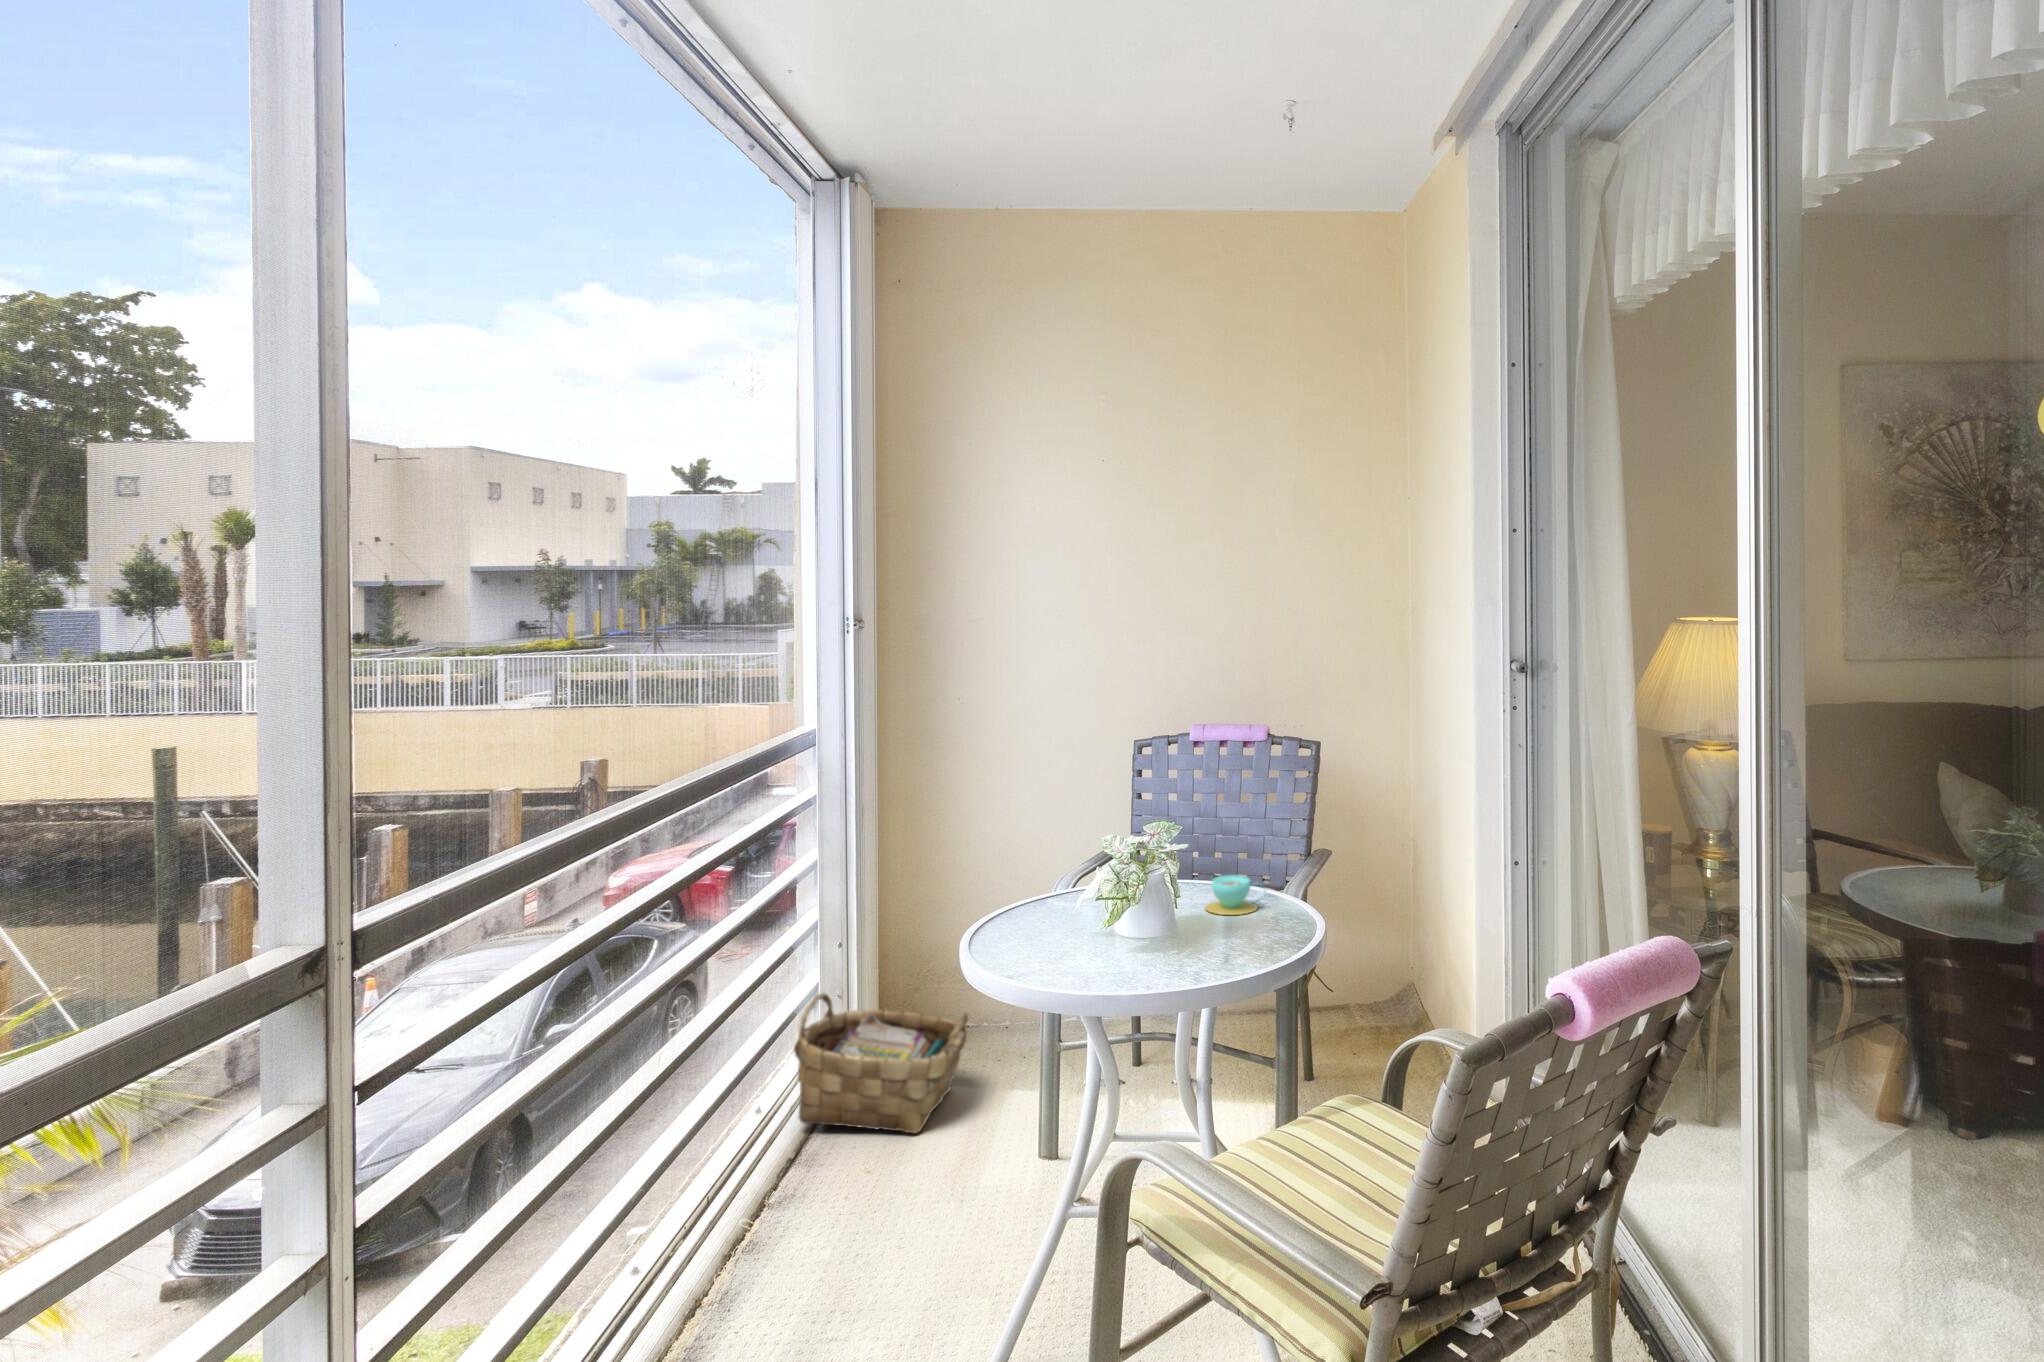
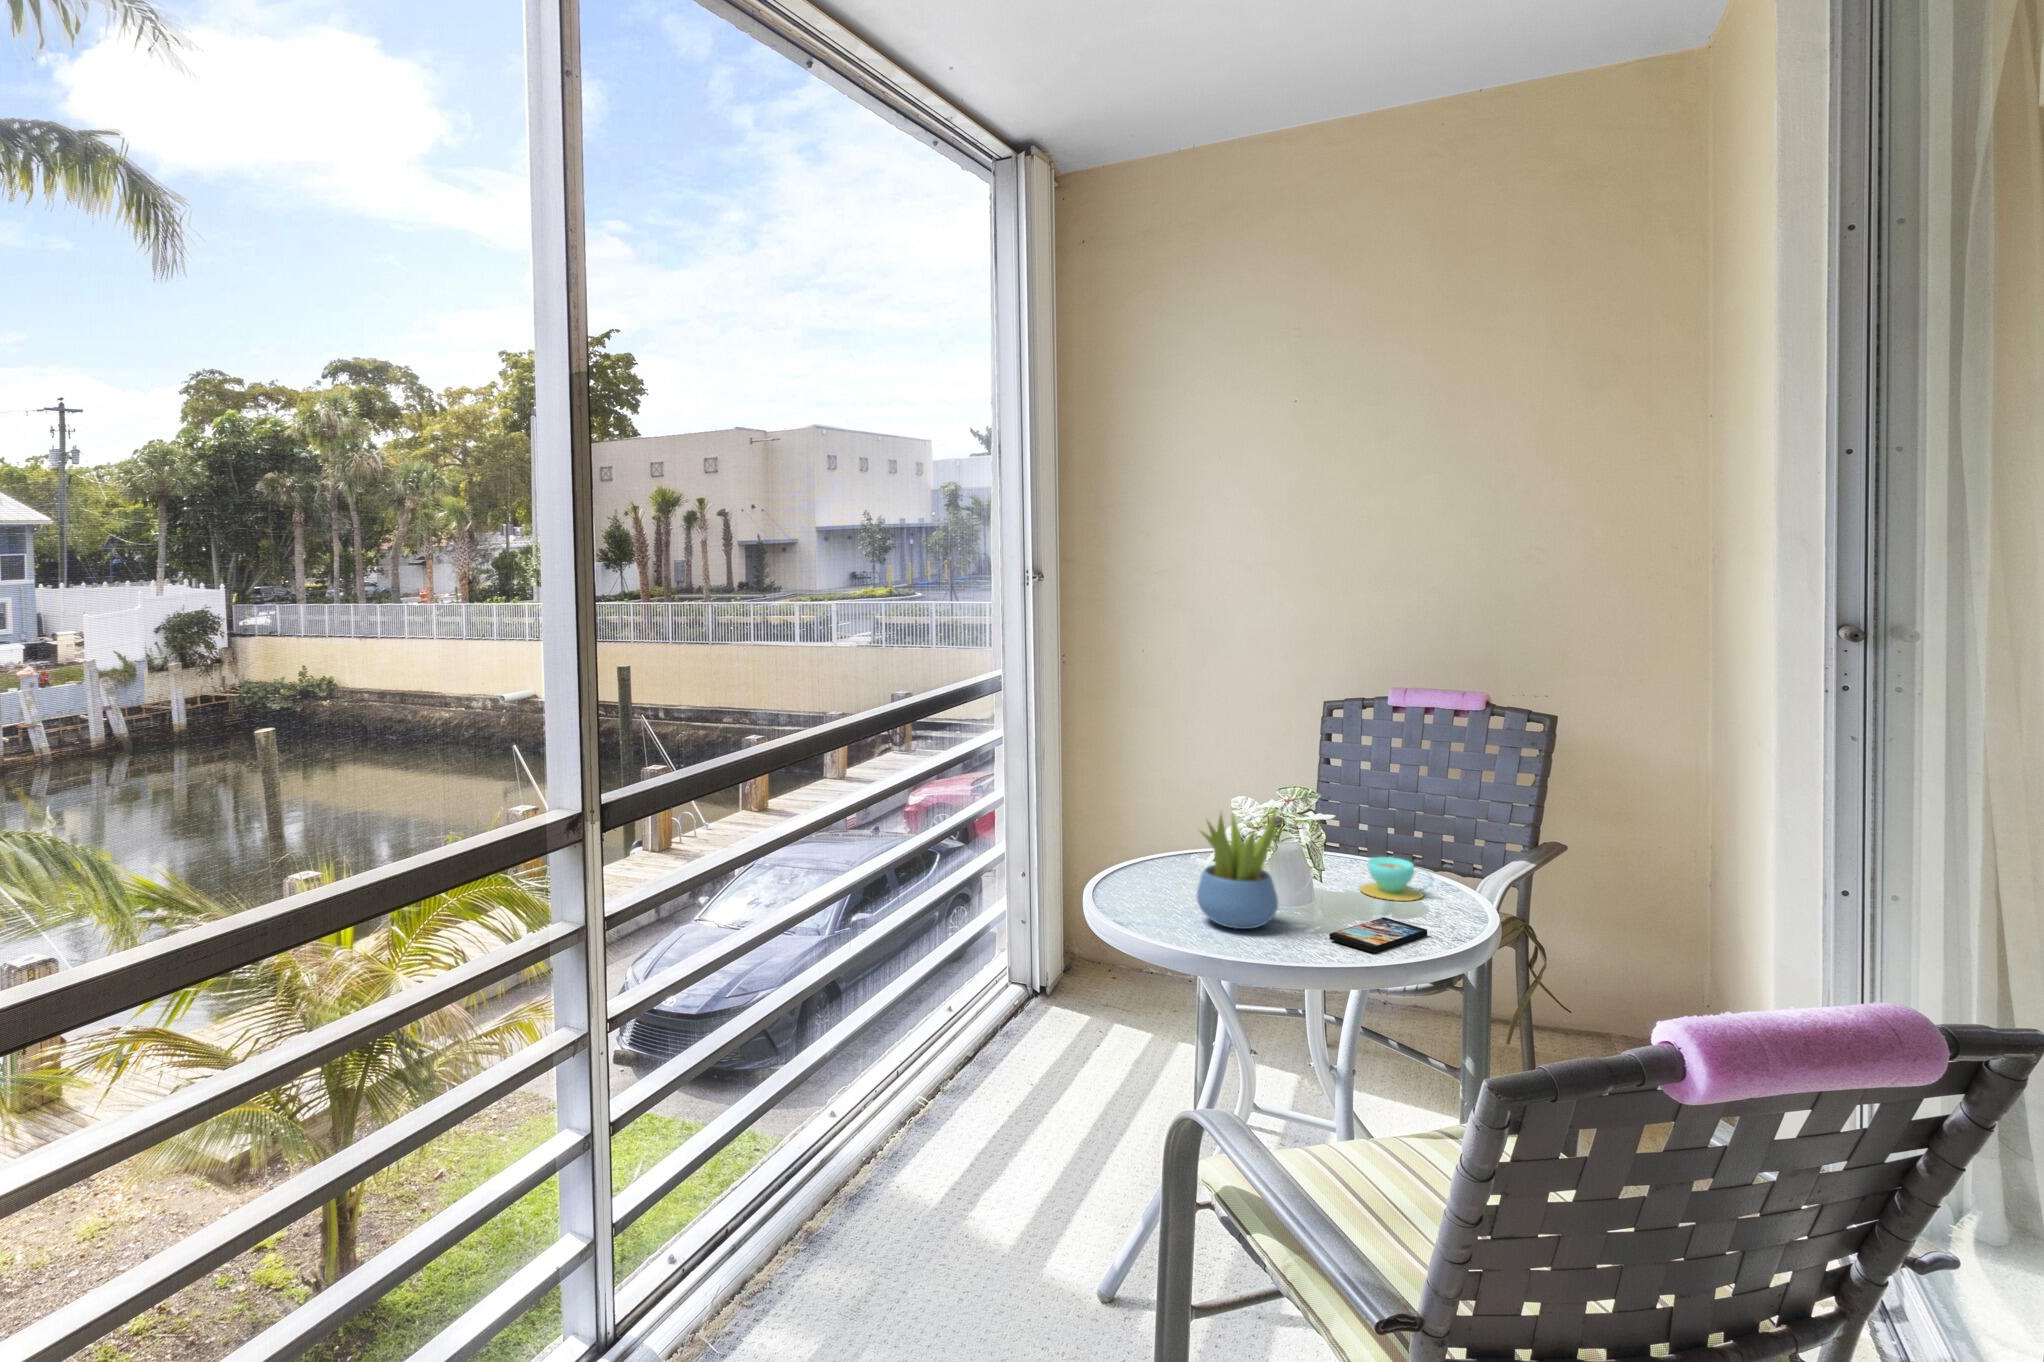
succulent plant: none [1075,840,1151,965] -> present [1197,812,1278,929]
smartphone: none [1199,932,1275,966] -> present [1329,917,1427,953]
woven basket: present [794,993,968,1133] -> none [977,913,1139,1059]

